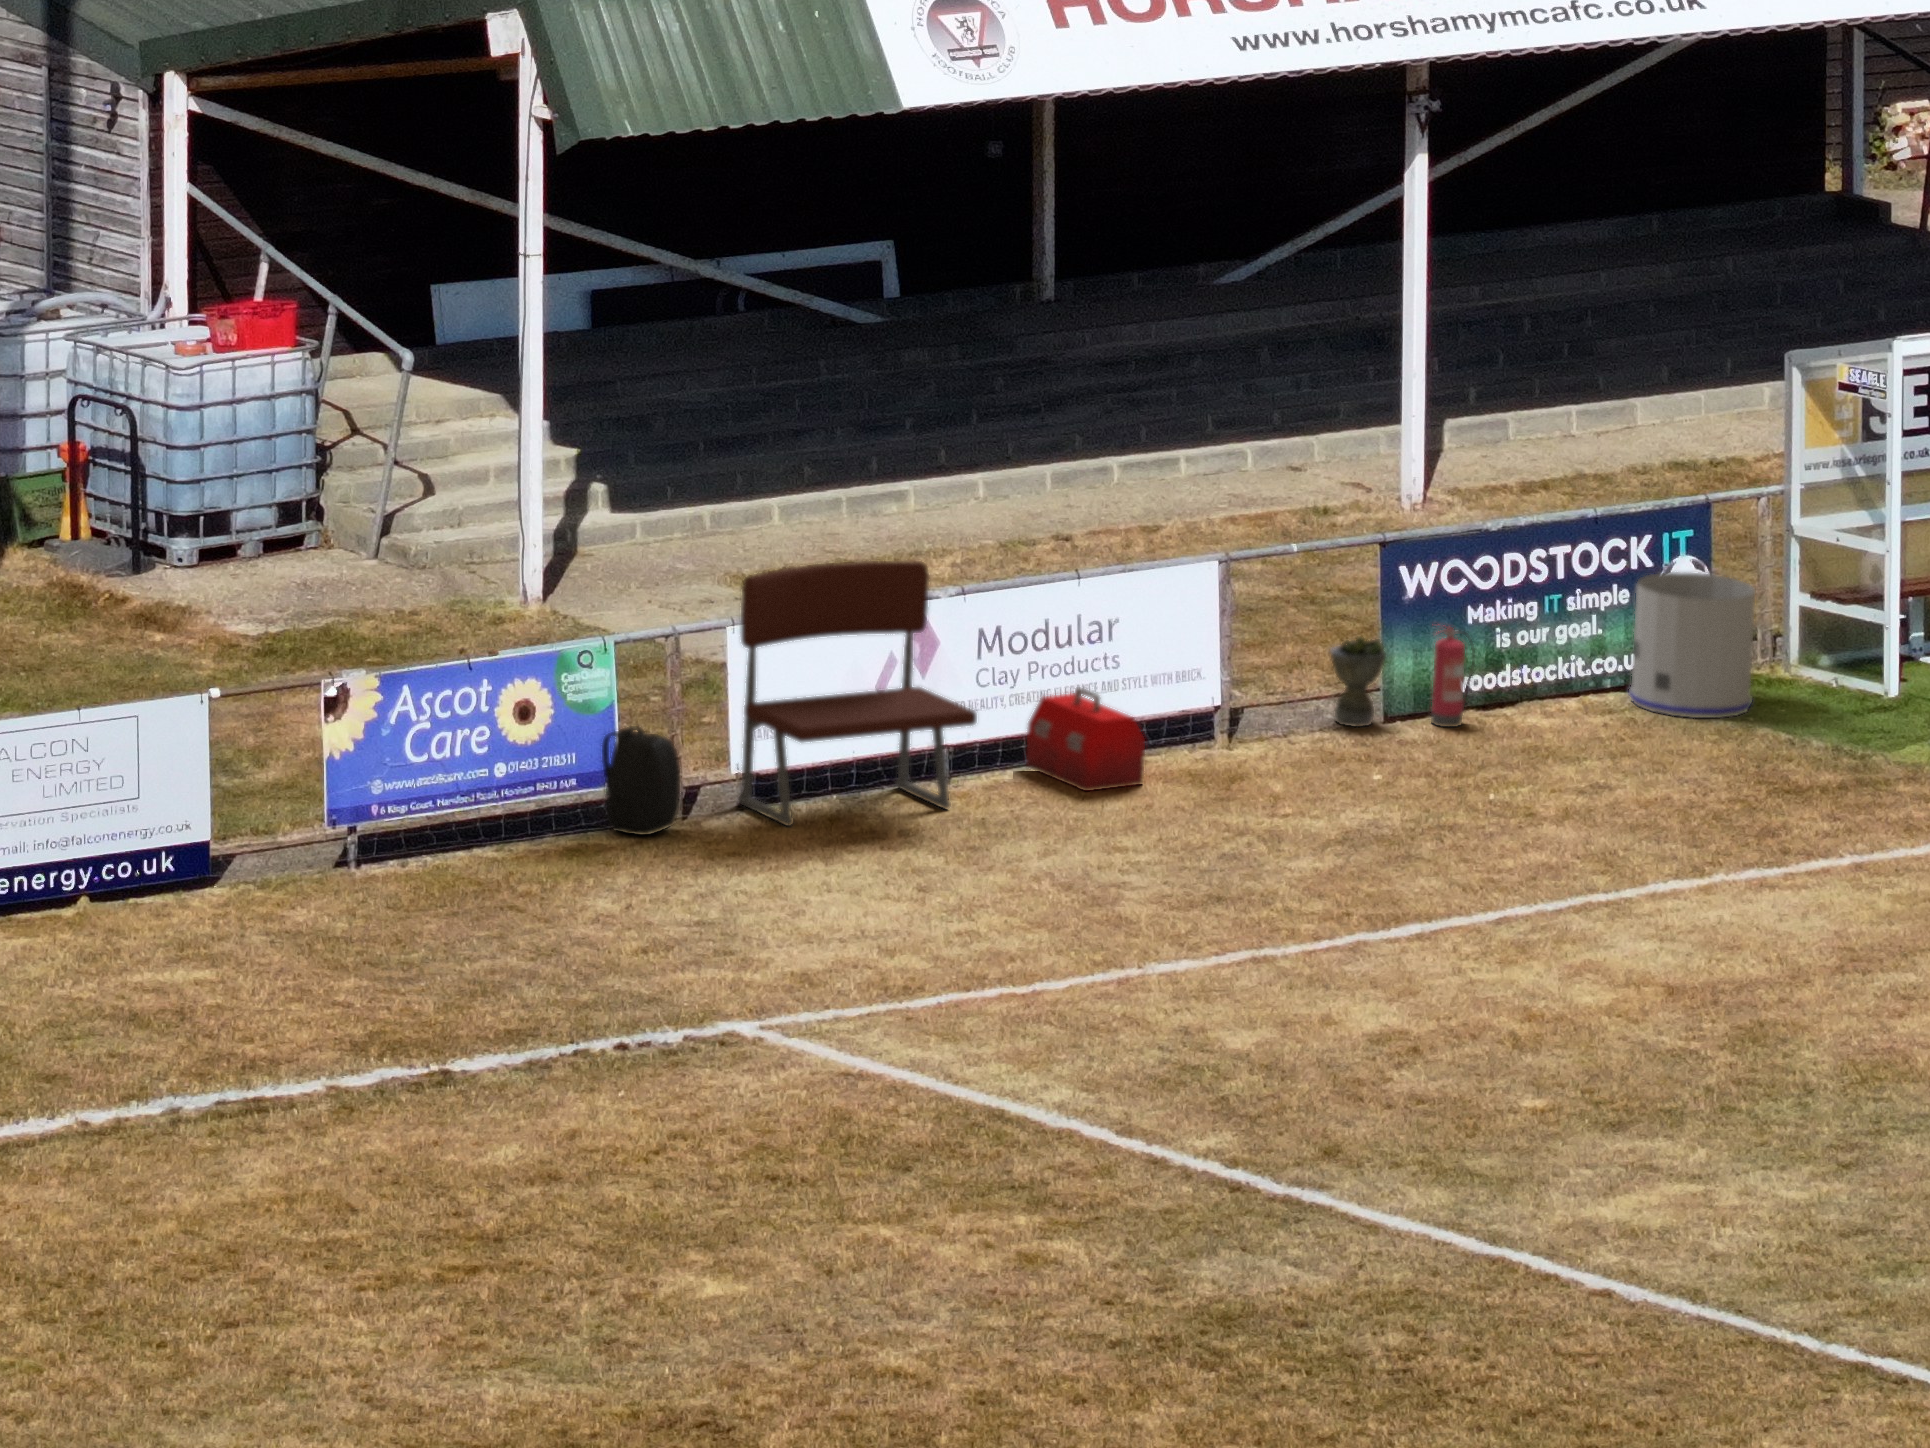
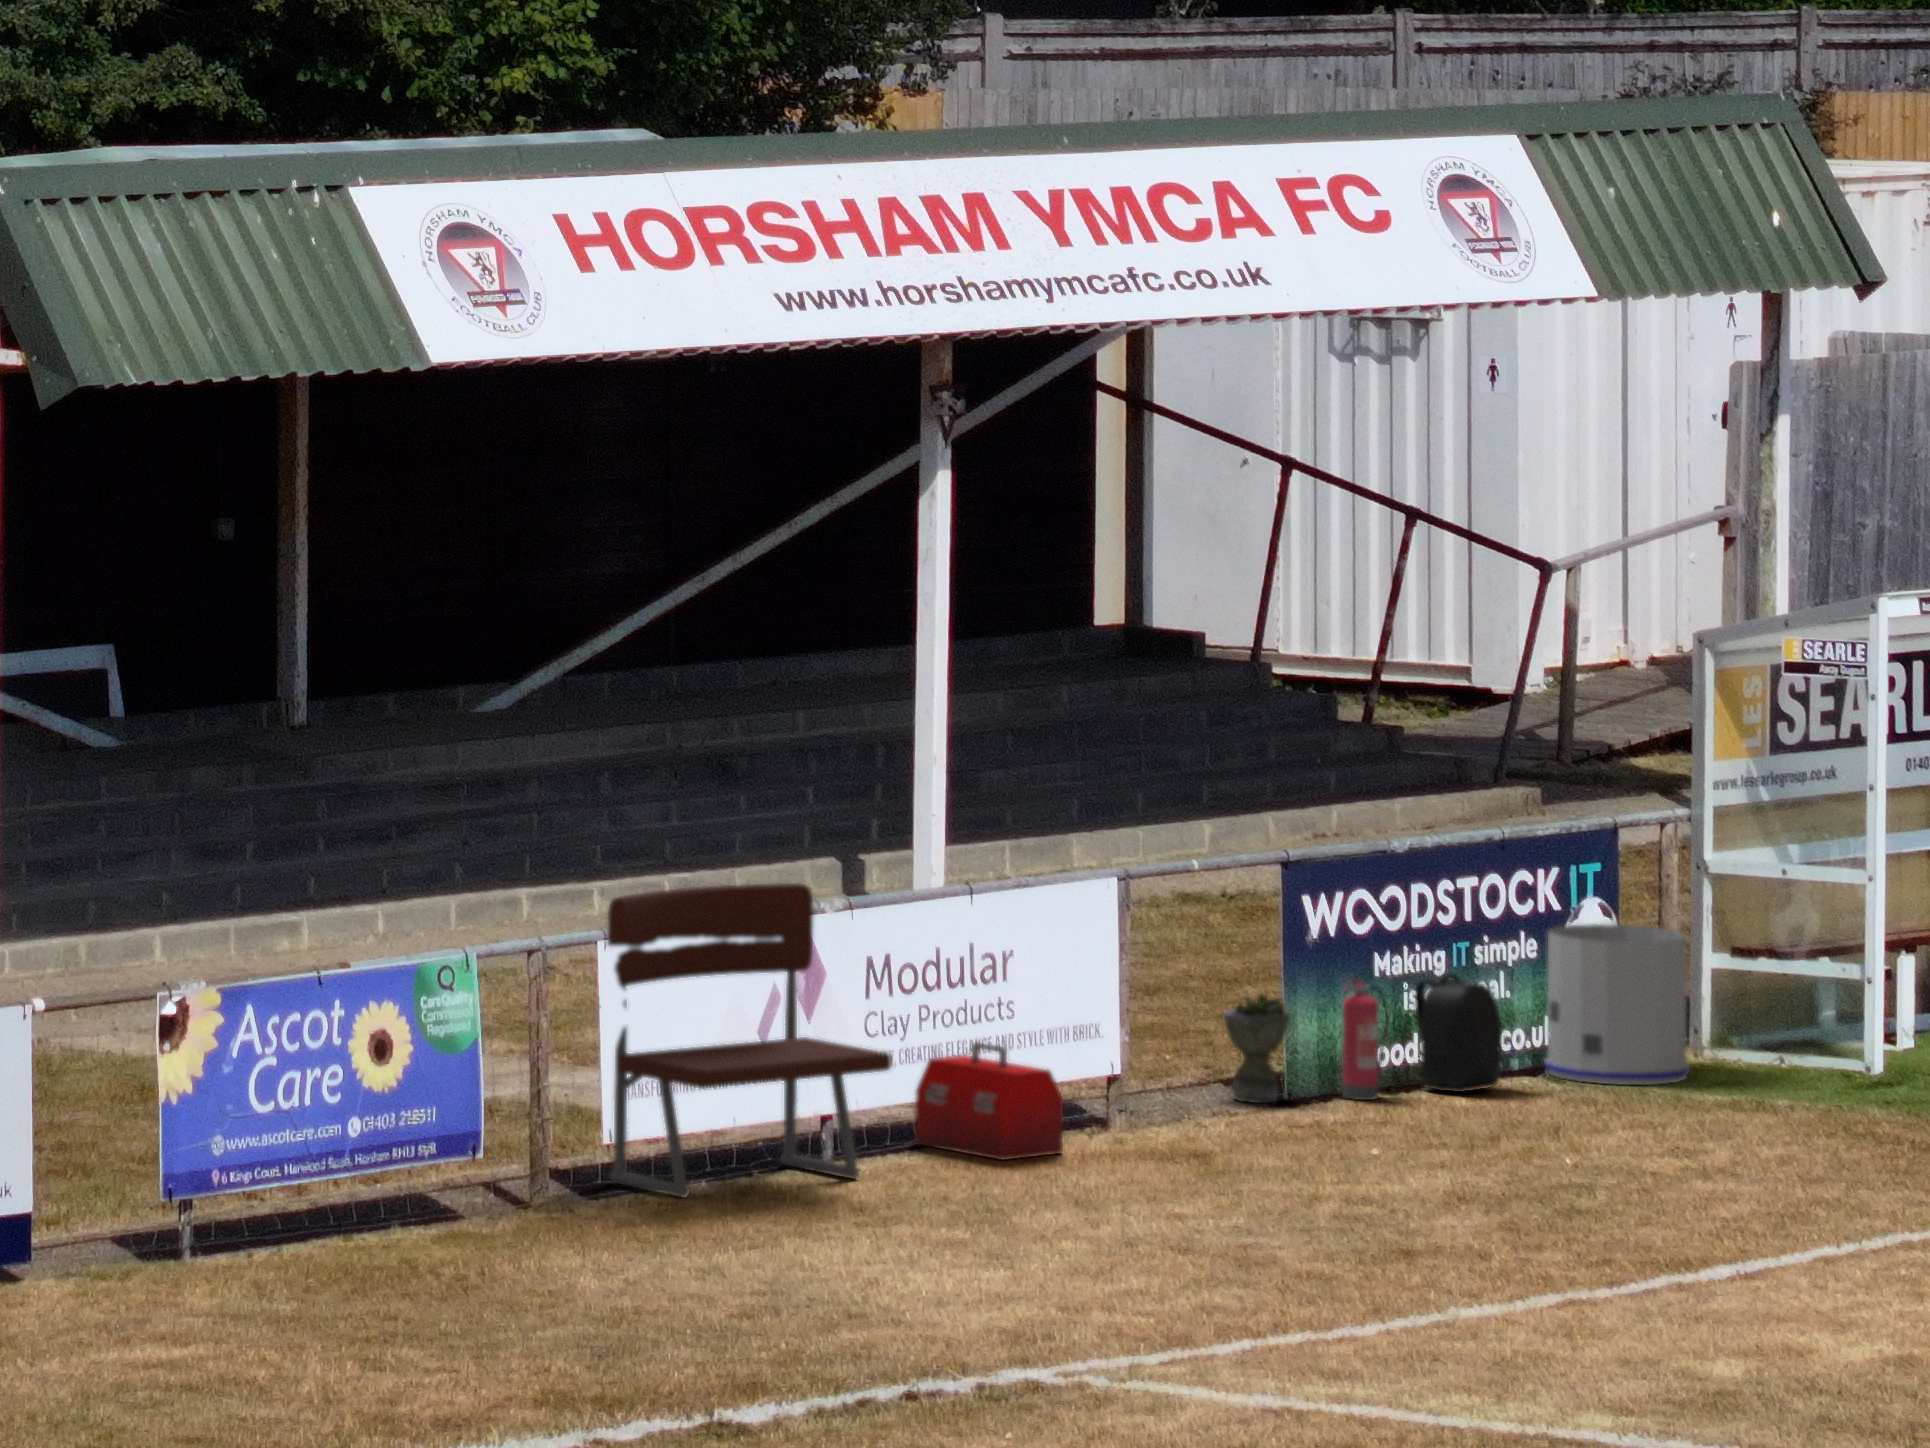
backpack: present [601,726,680,835] -> present [1410,974,1502,1092]

